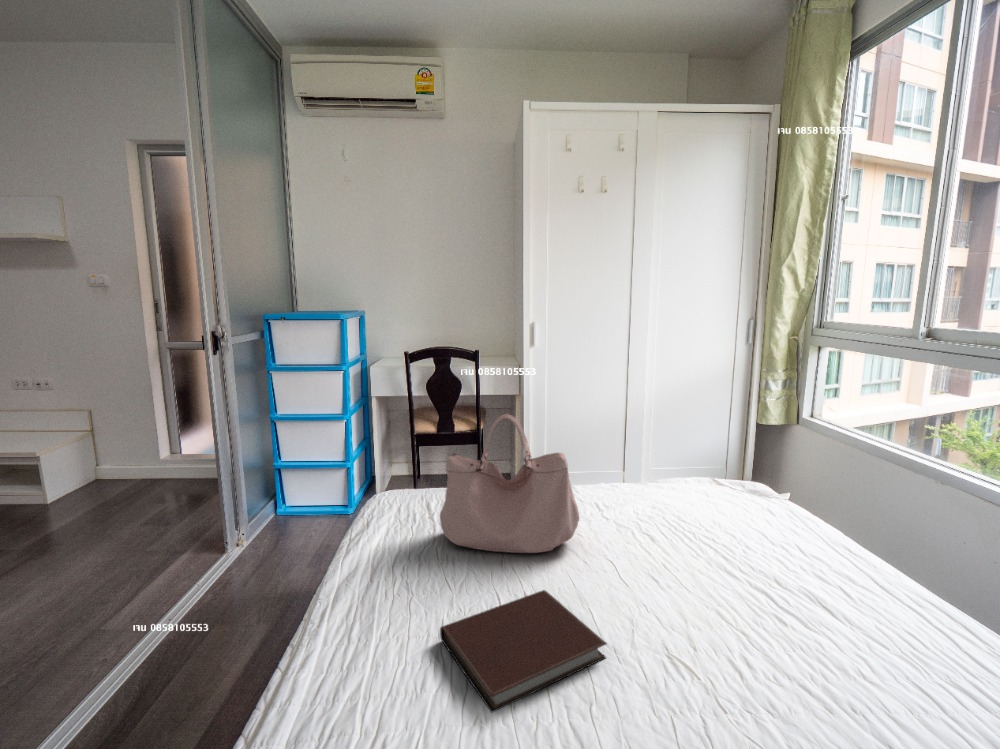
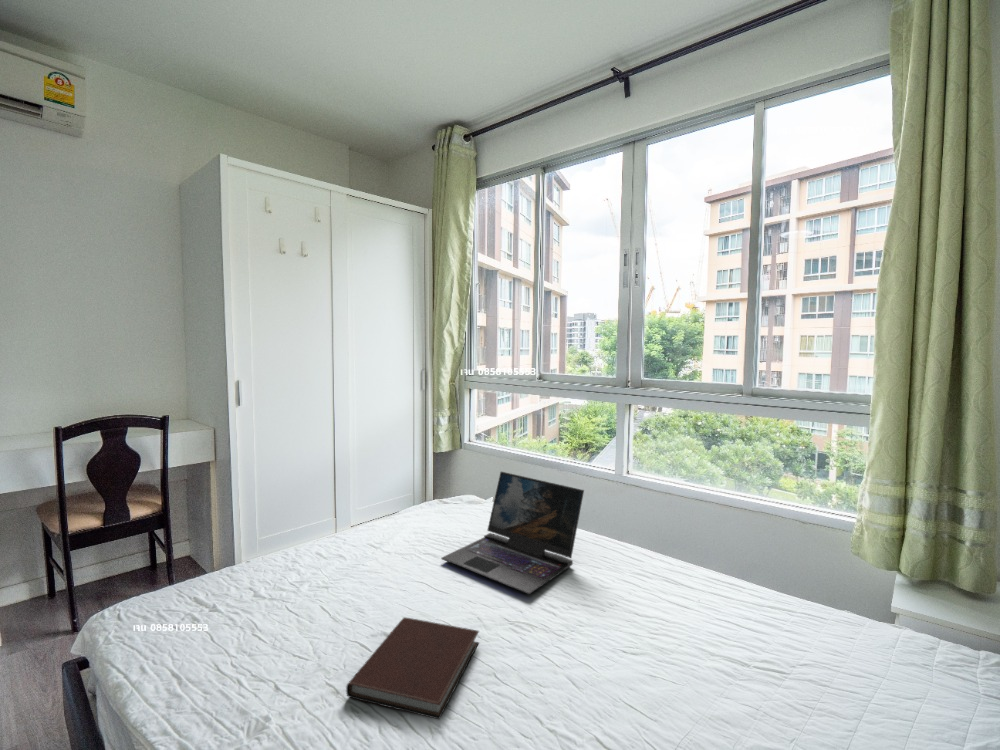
handbag: present [440,414,579,553] -> none [252,473,393,617]
laptop: none [643,458,874,633] -> present [441,472,584,594]

